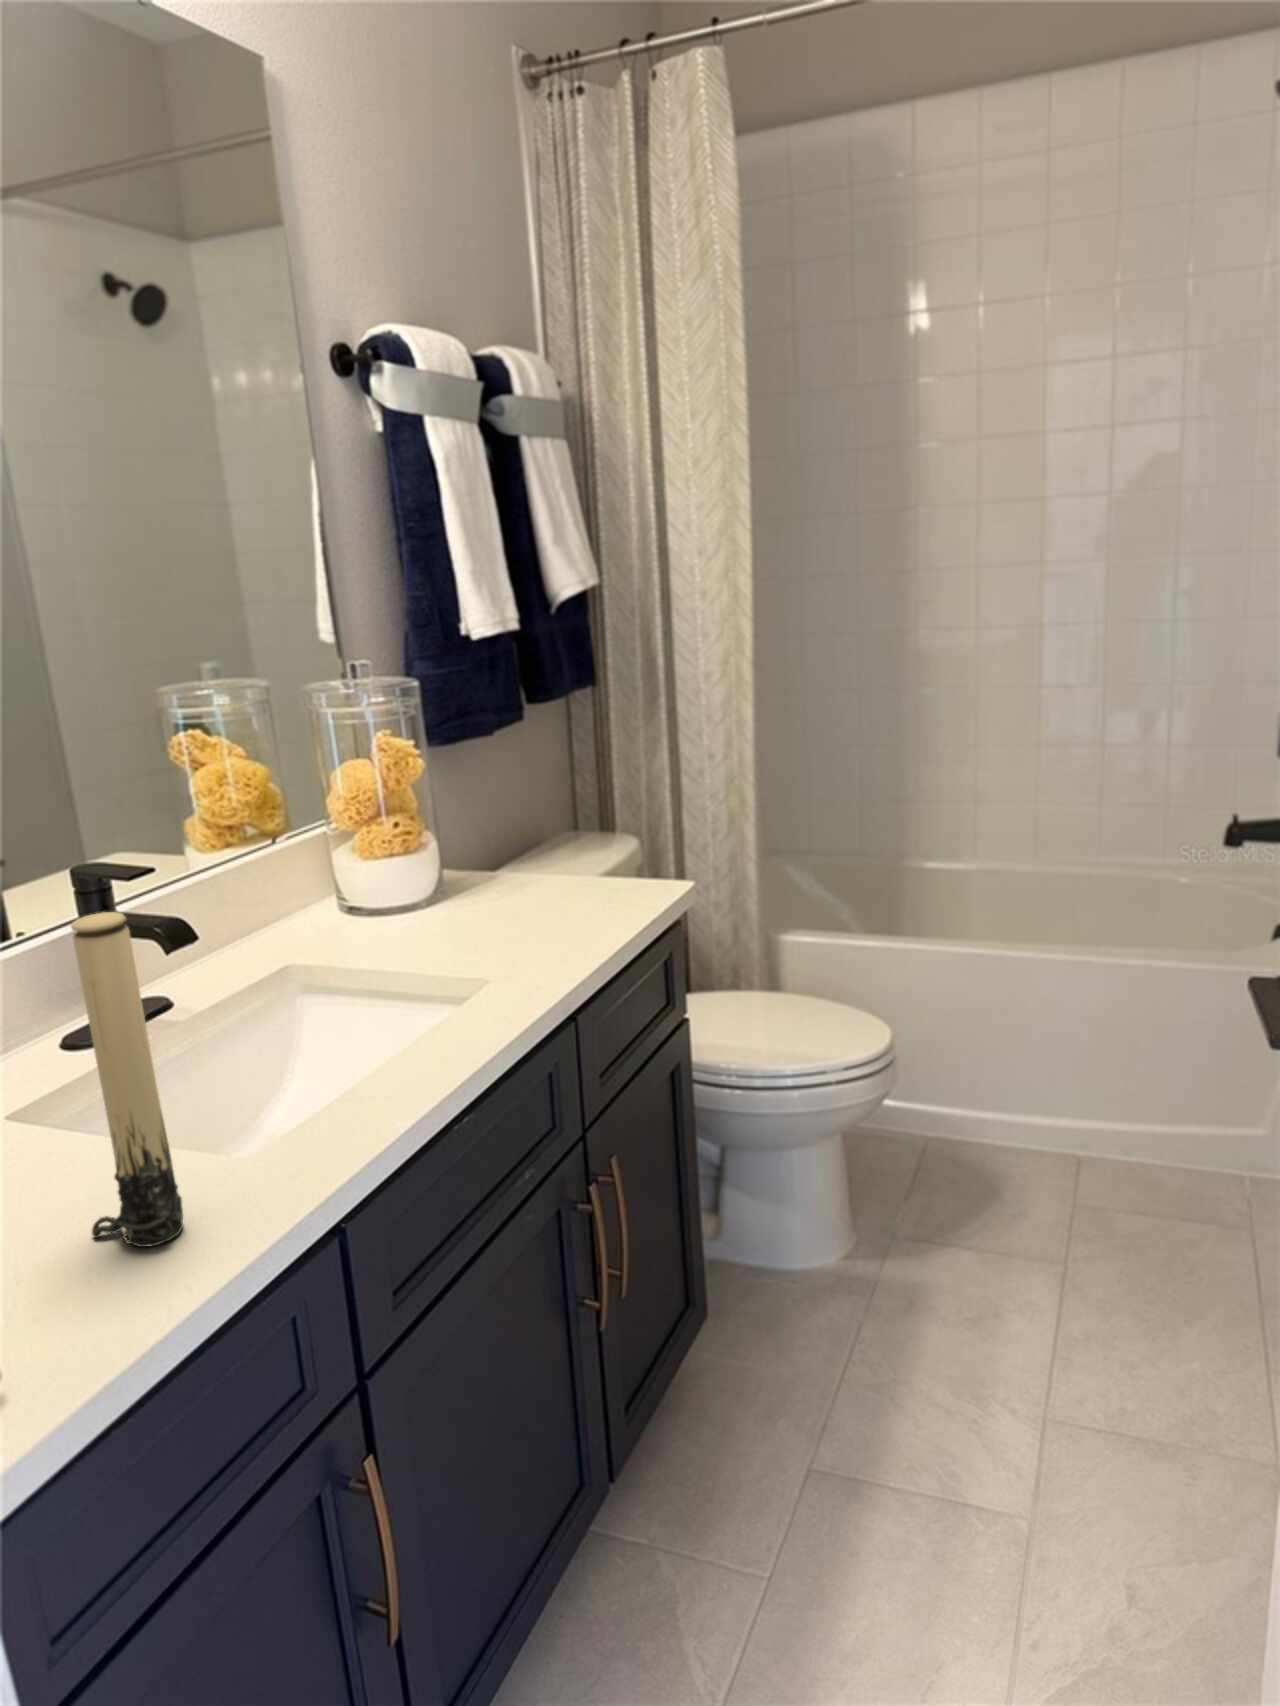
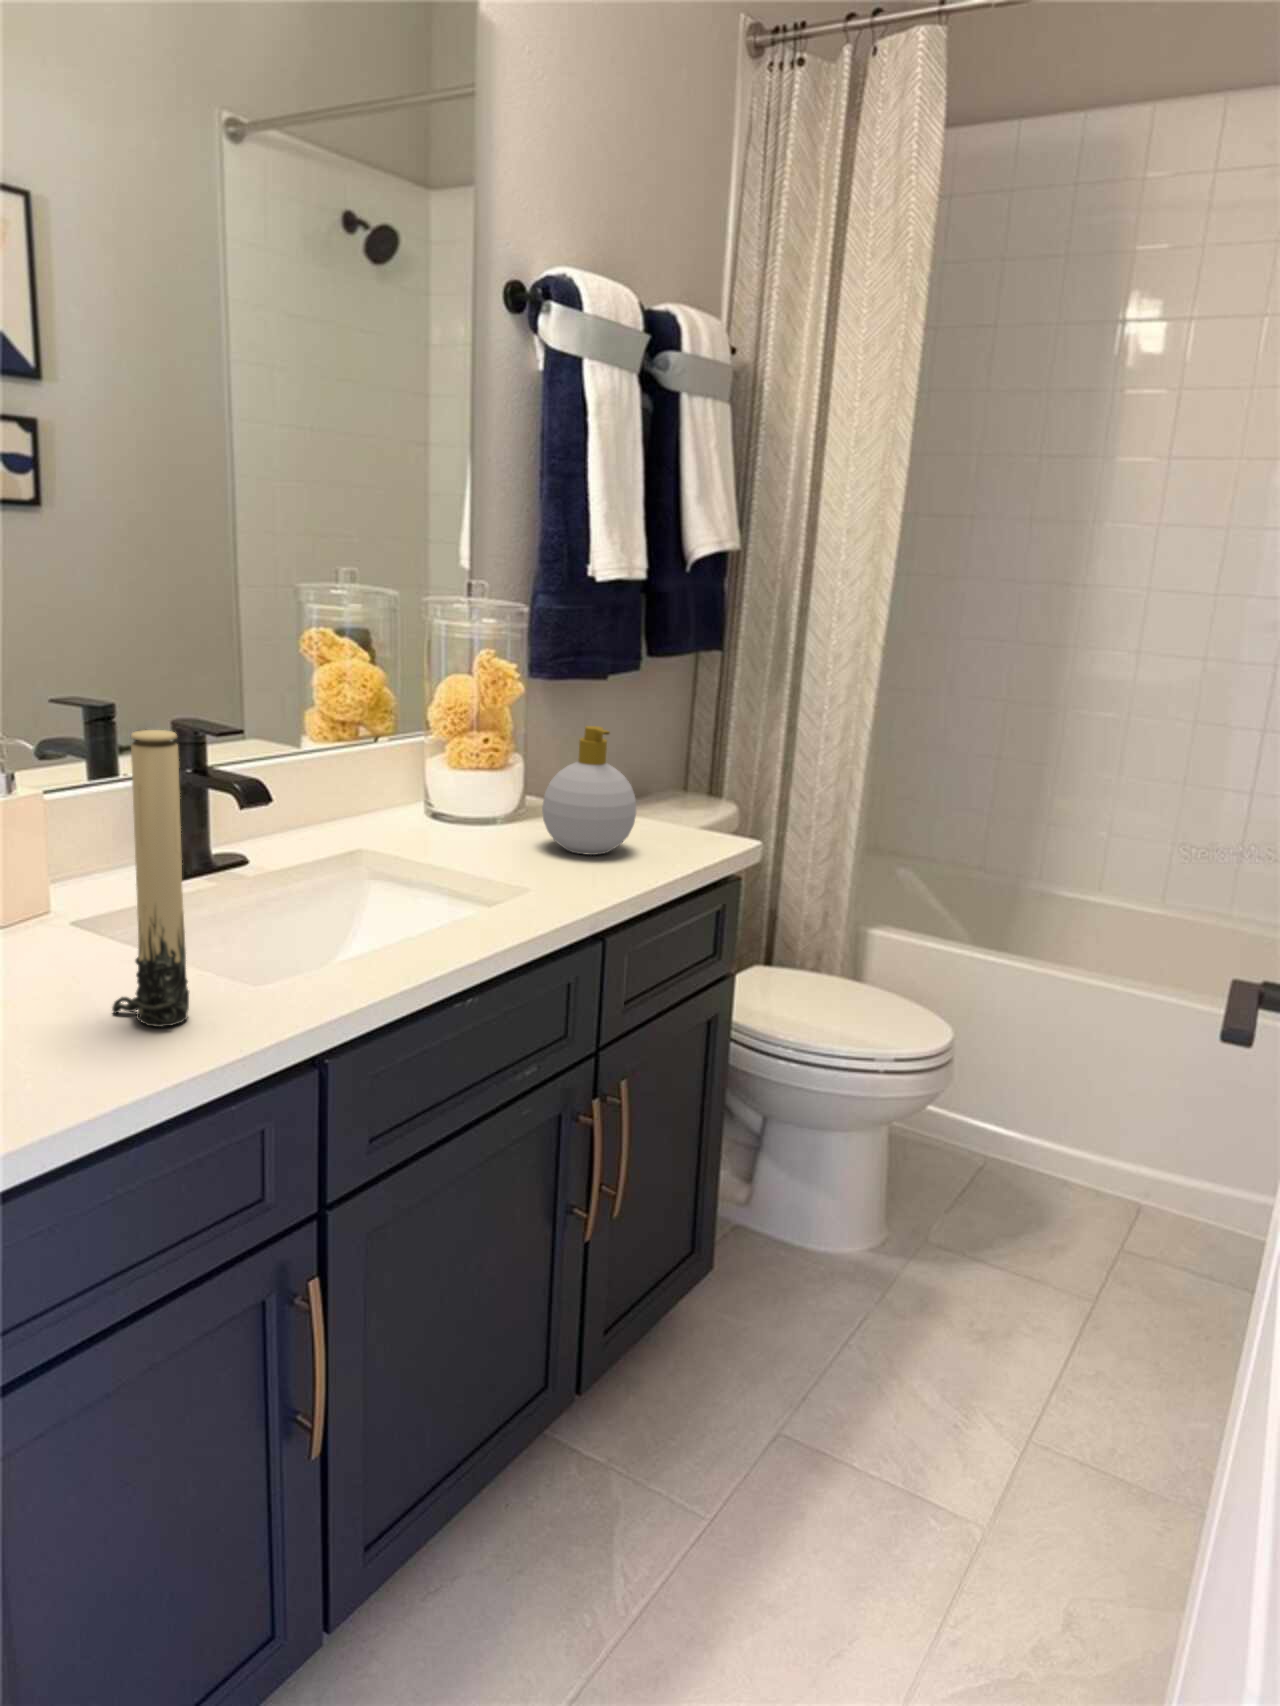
soap bottle: none [473,795,572,929] -> present [542,726,636,855]

